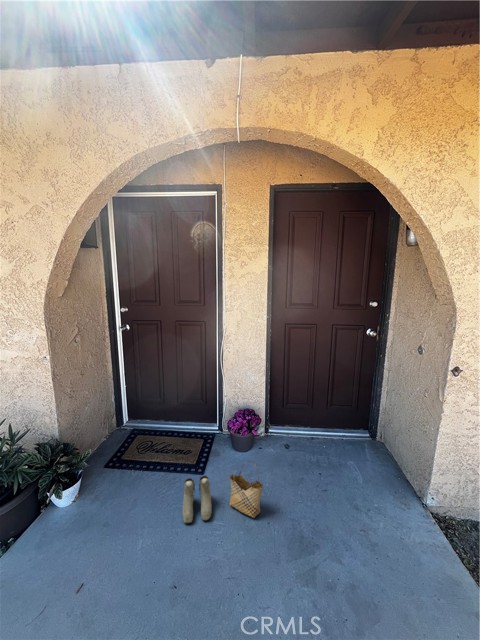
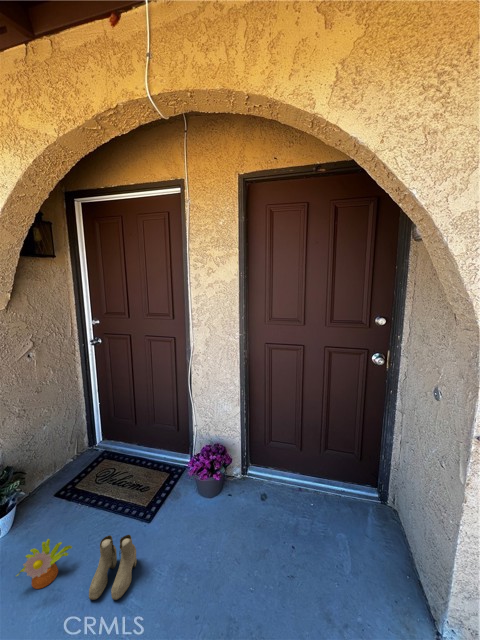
woven basket: present [229,461,263,518] -> none [154,525,189,609]
decorative plant: none [119,490,156,526] -> present [16,539,72,589]

